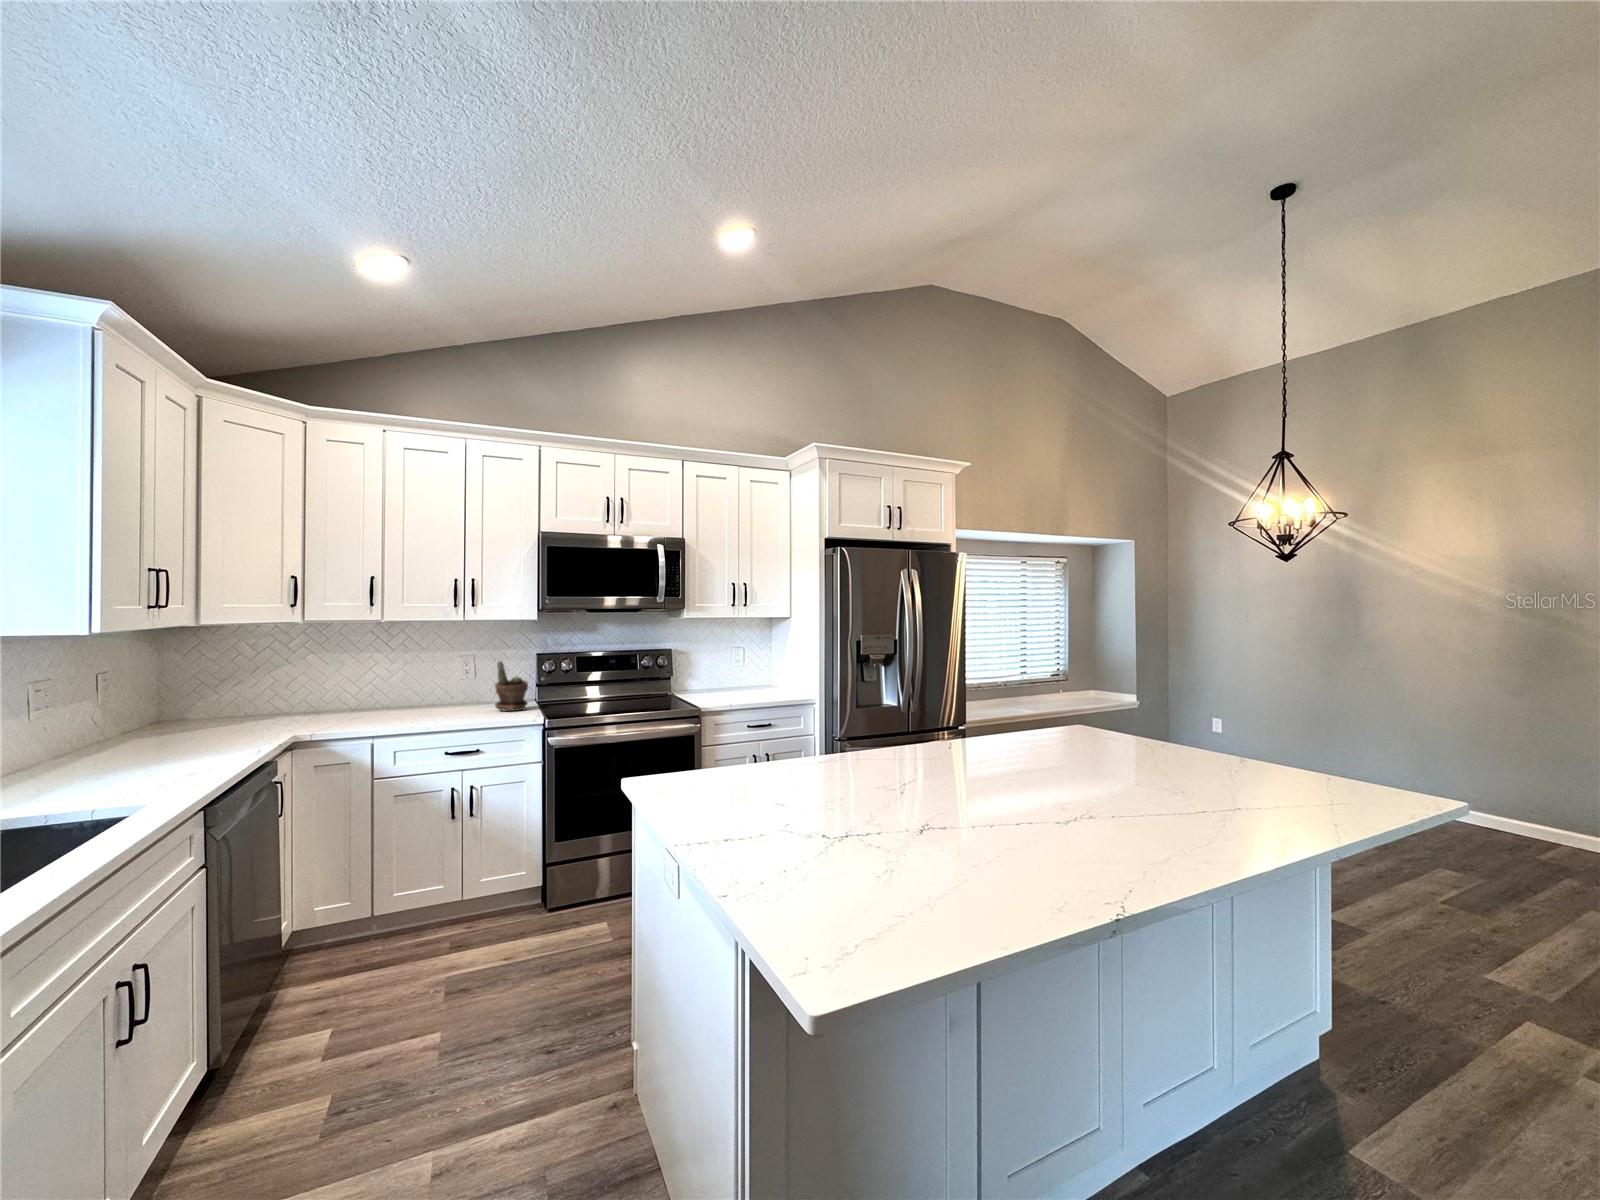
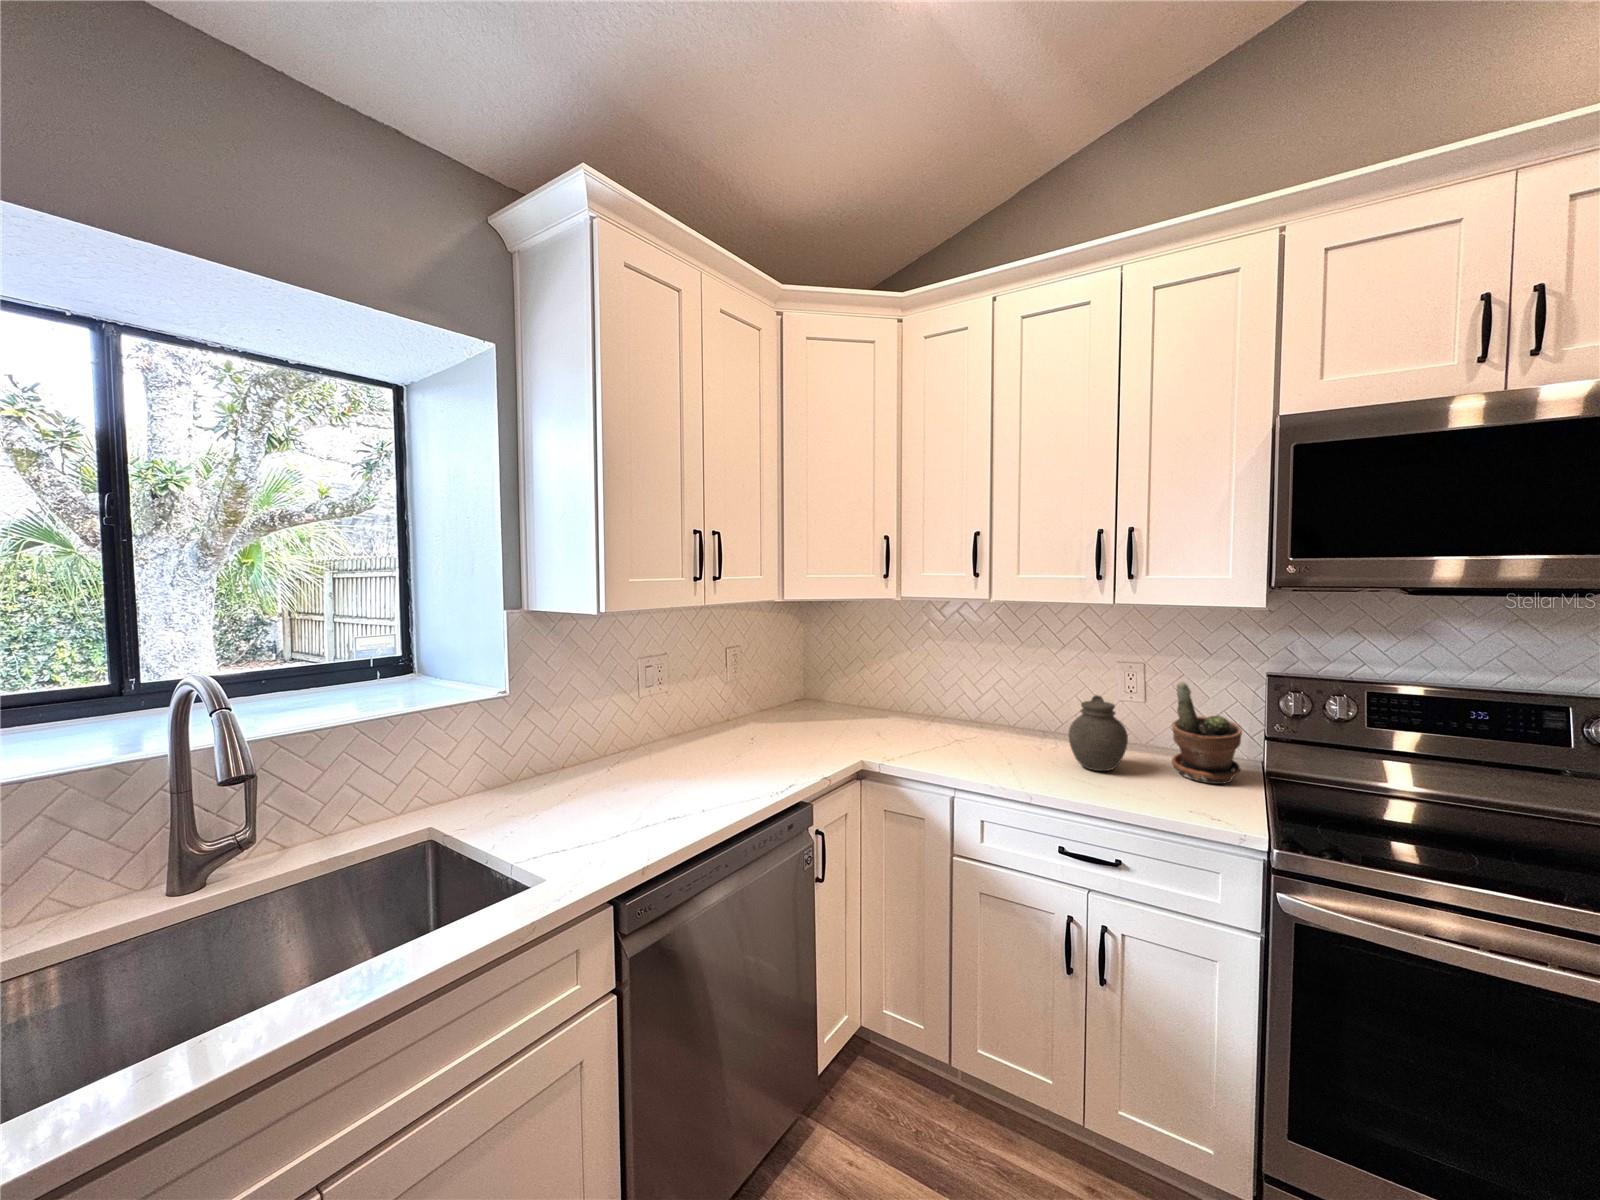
jar: none [439,673,473,716] -> present [1068,695,1128,771]

